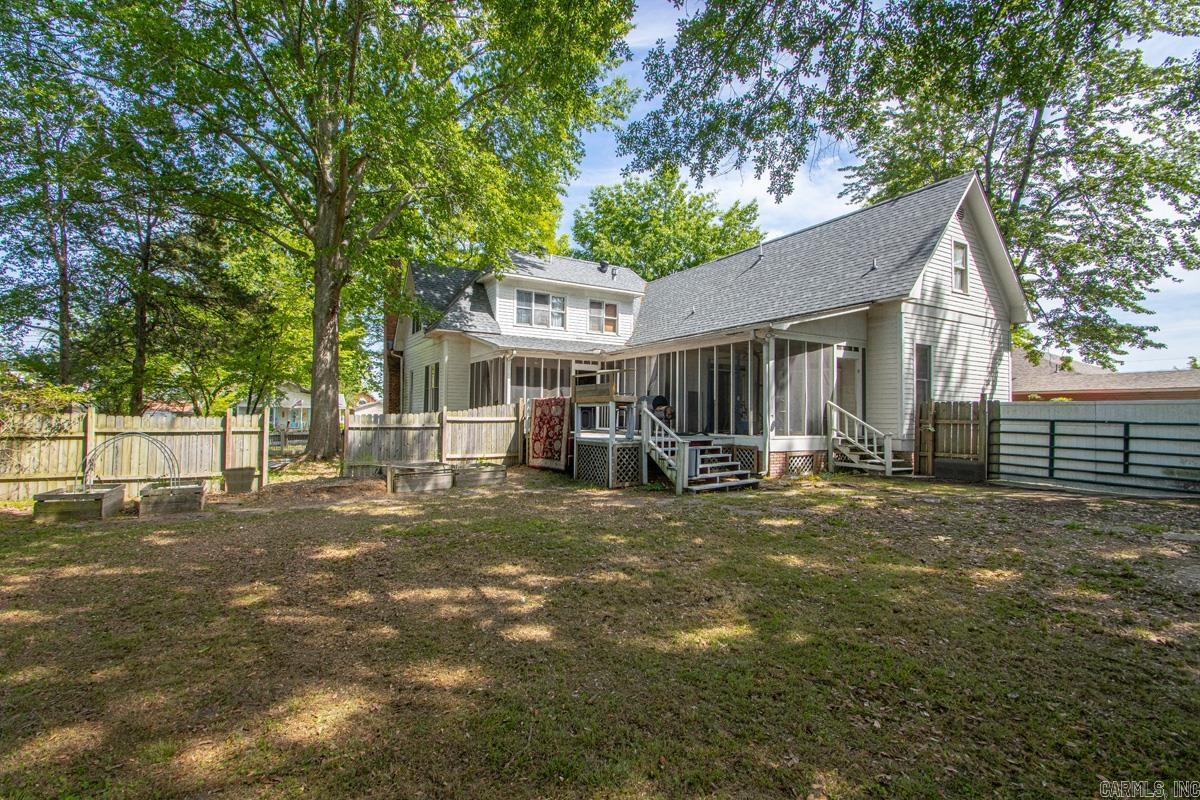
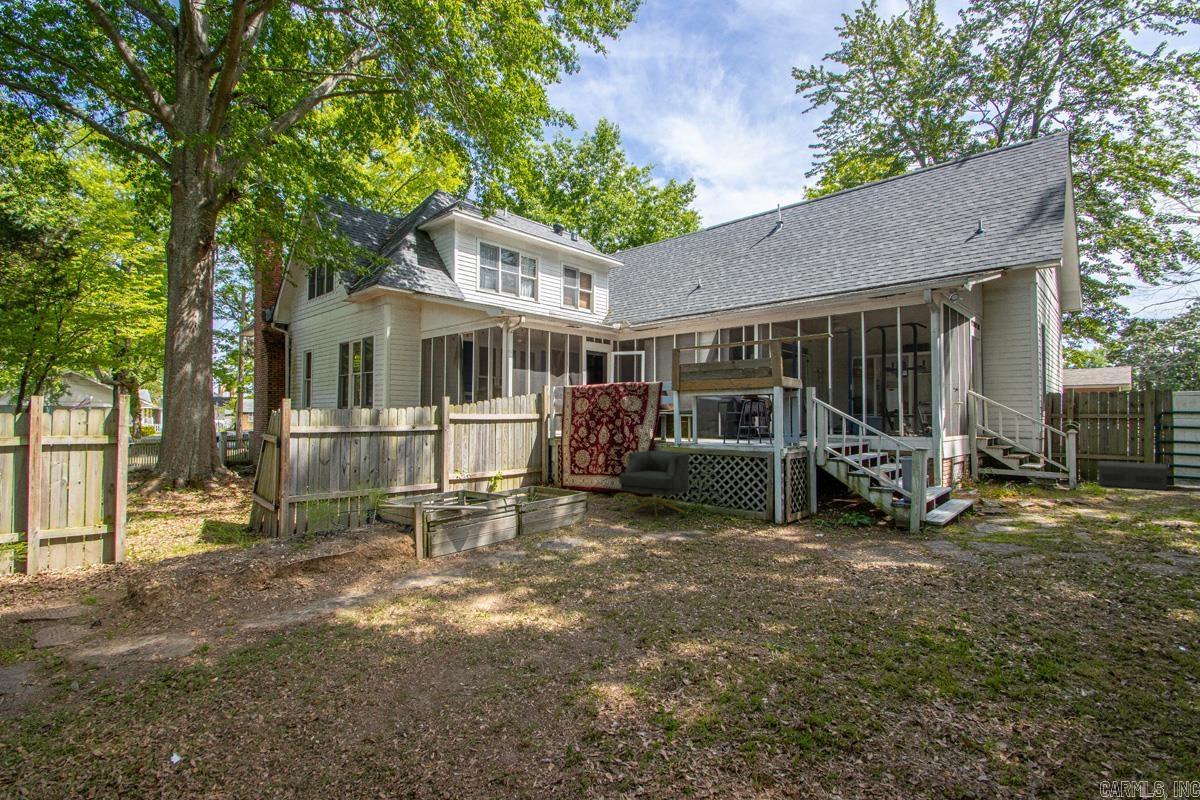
armchair: none [538,442,580,482] -> present [619,451,690,512]
wooden bucket: present [223,467,256,494] -> none [21,519,106,585]

